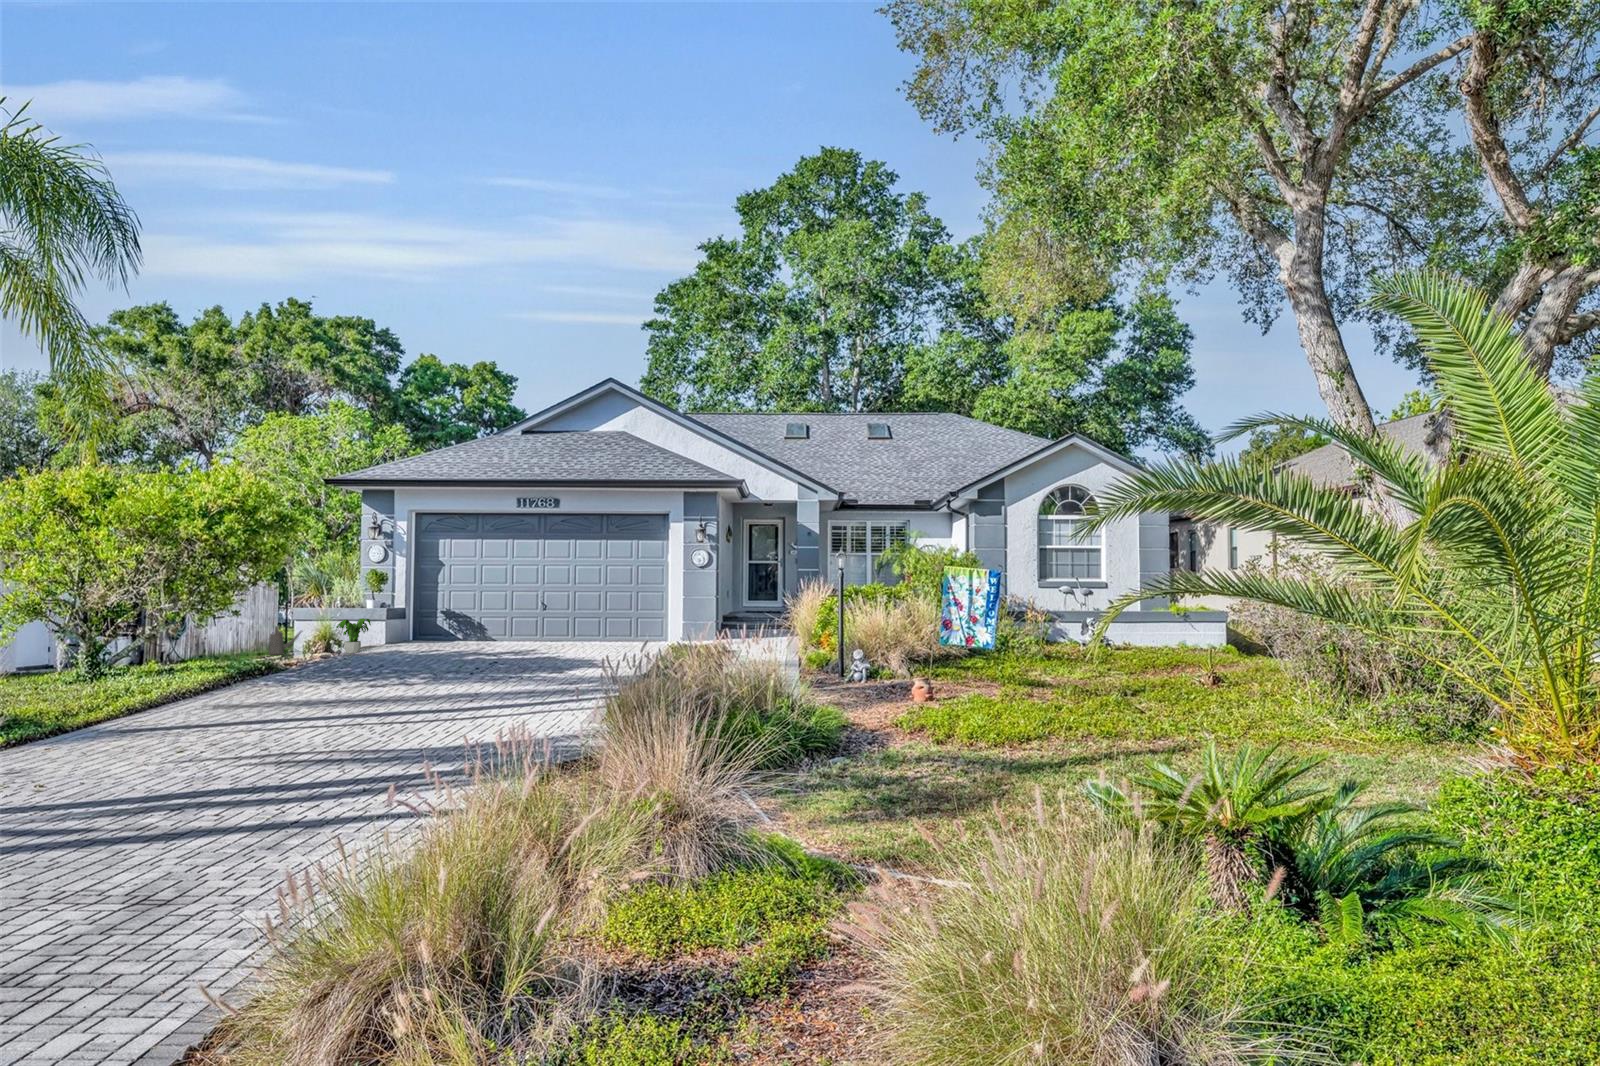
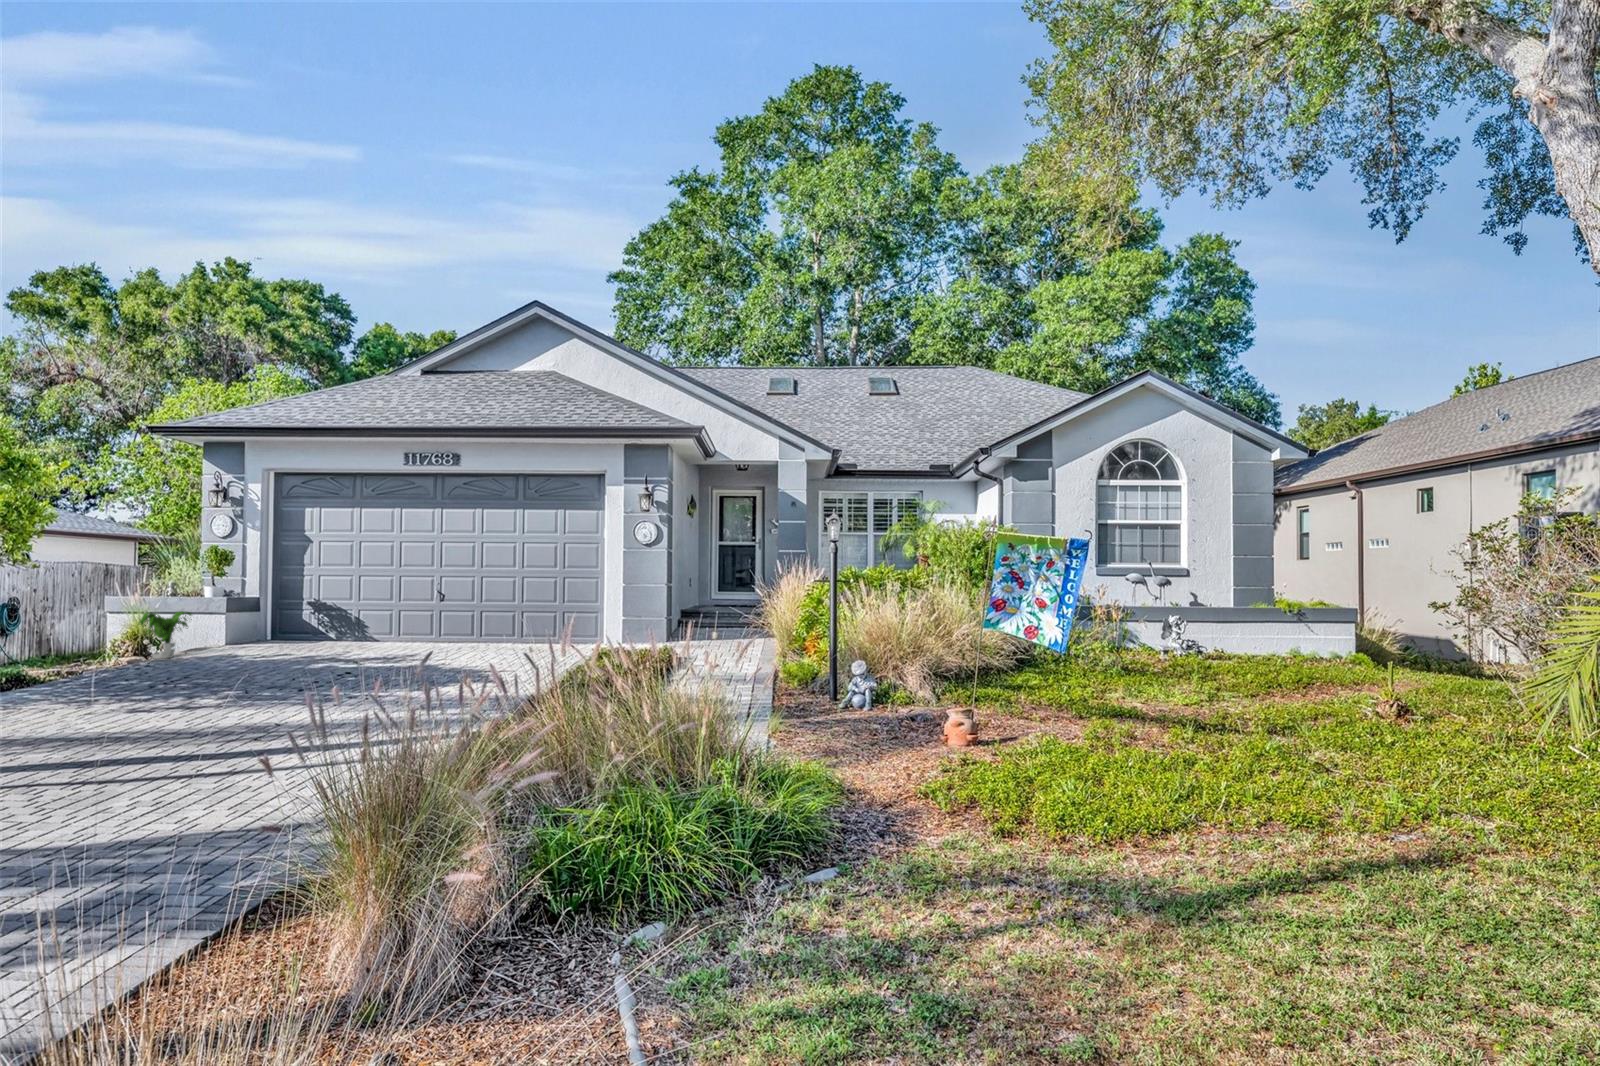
watering can: present [269,626,302,655] -> none [29,621,91,662]

